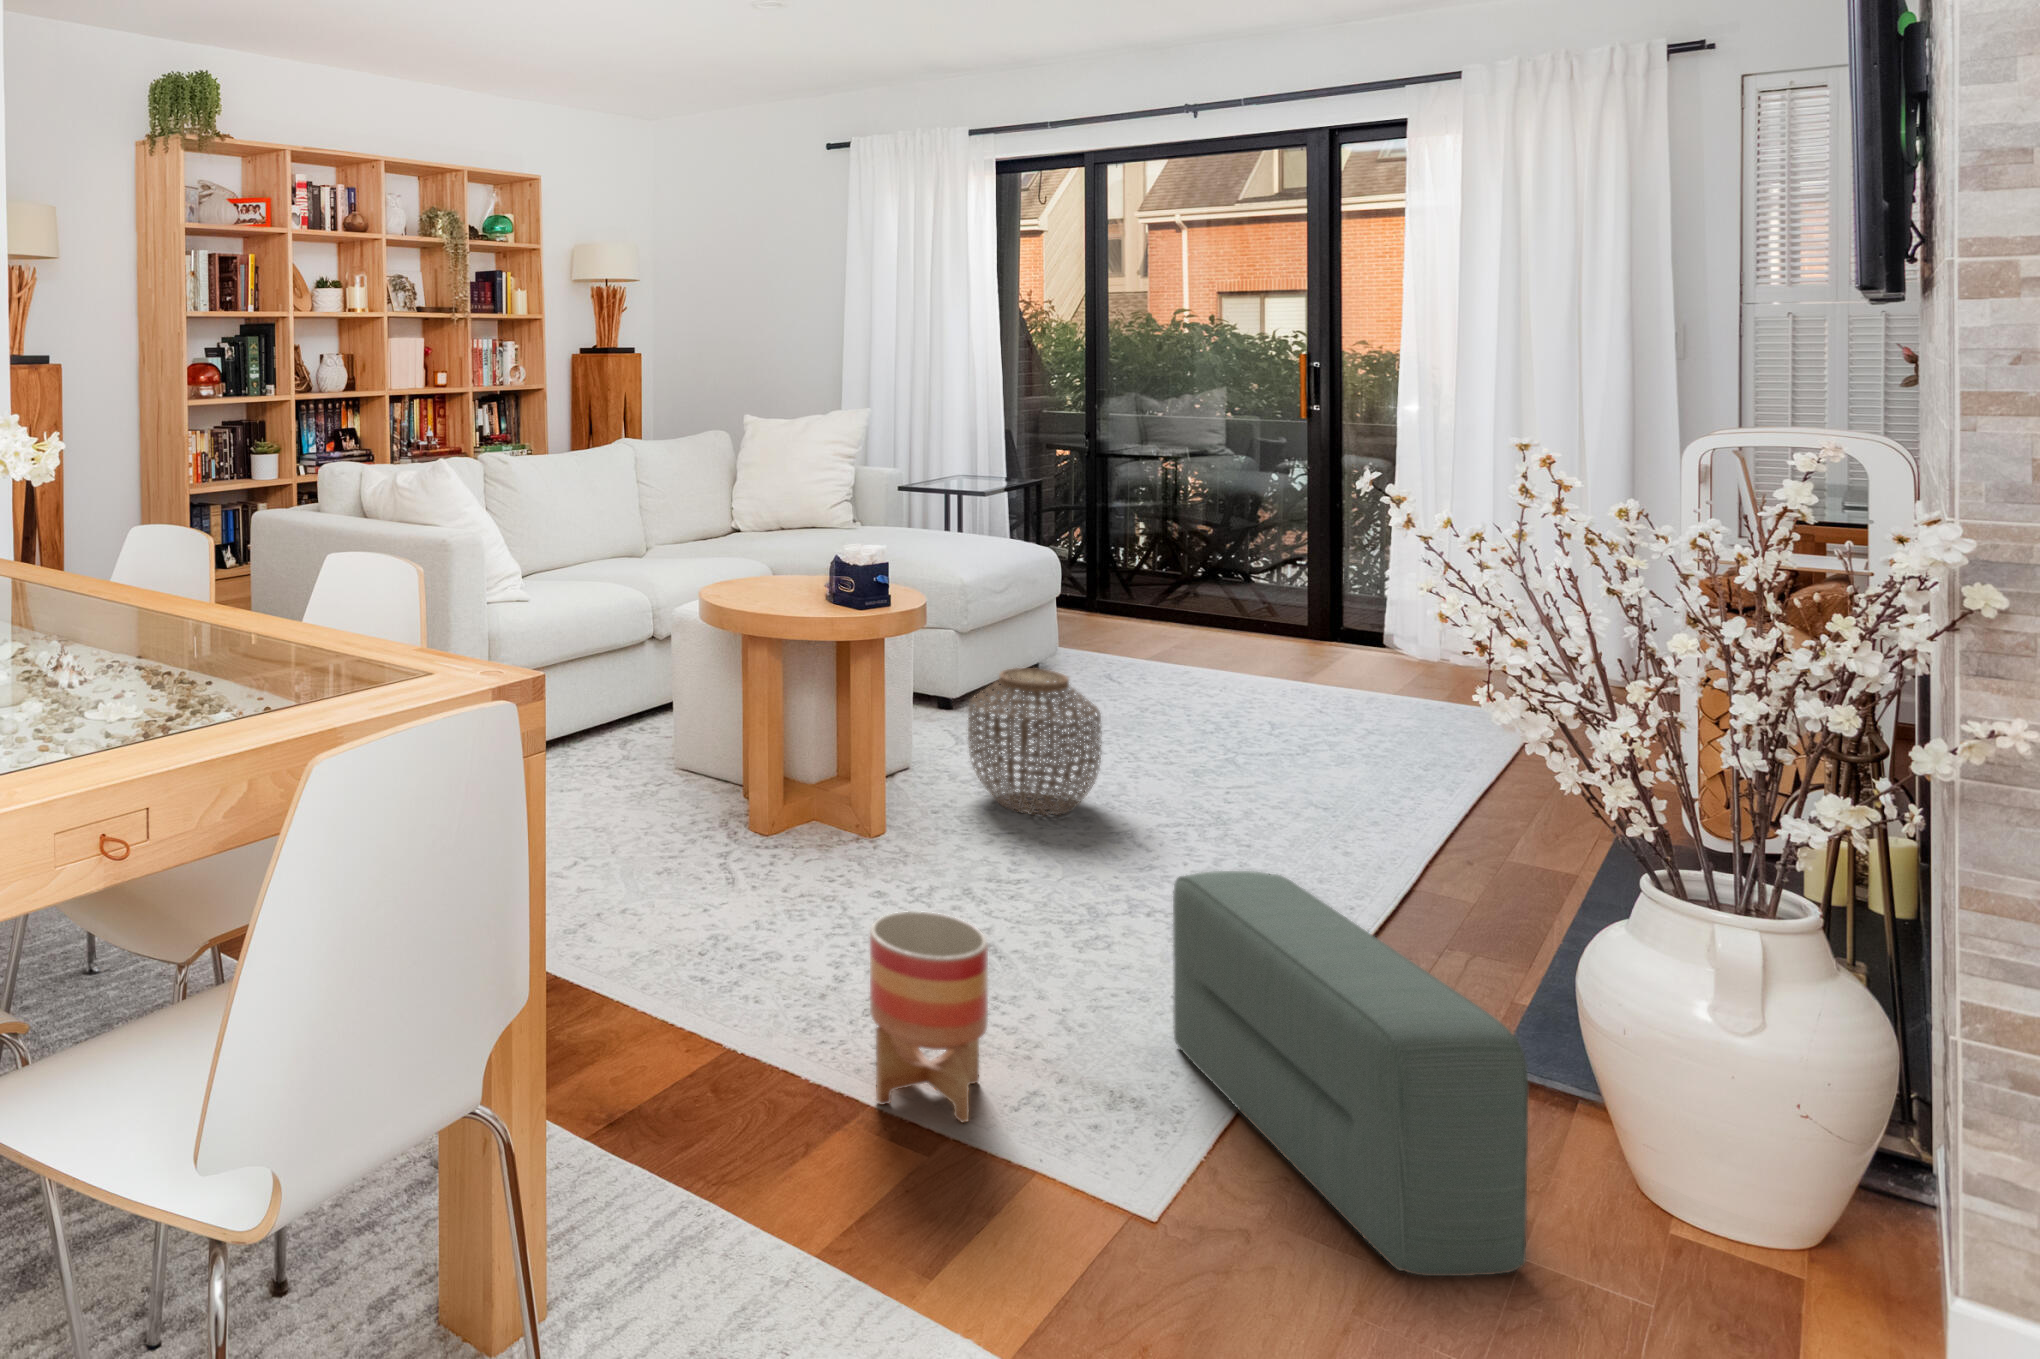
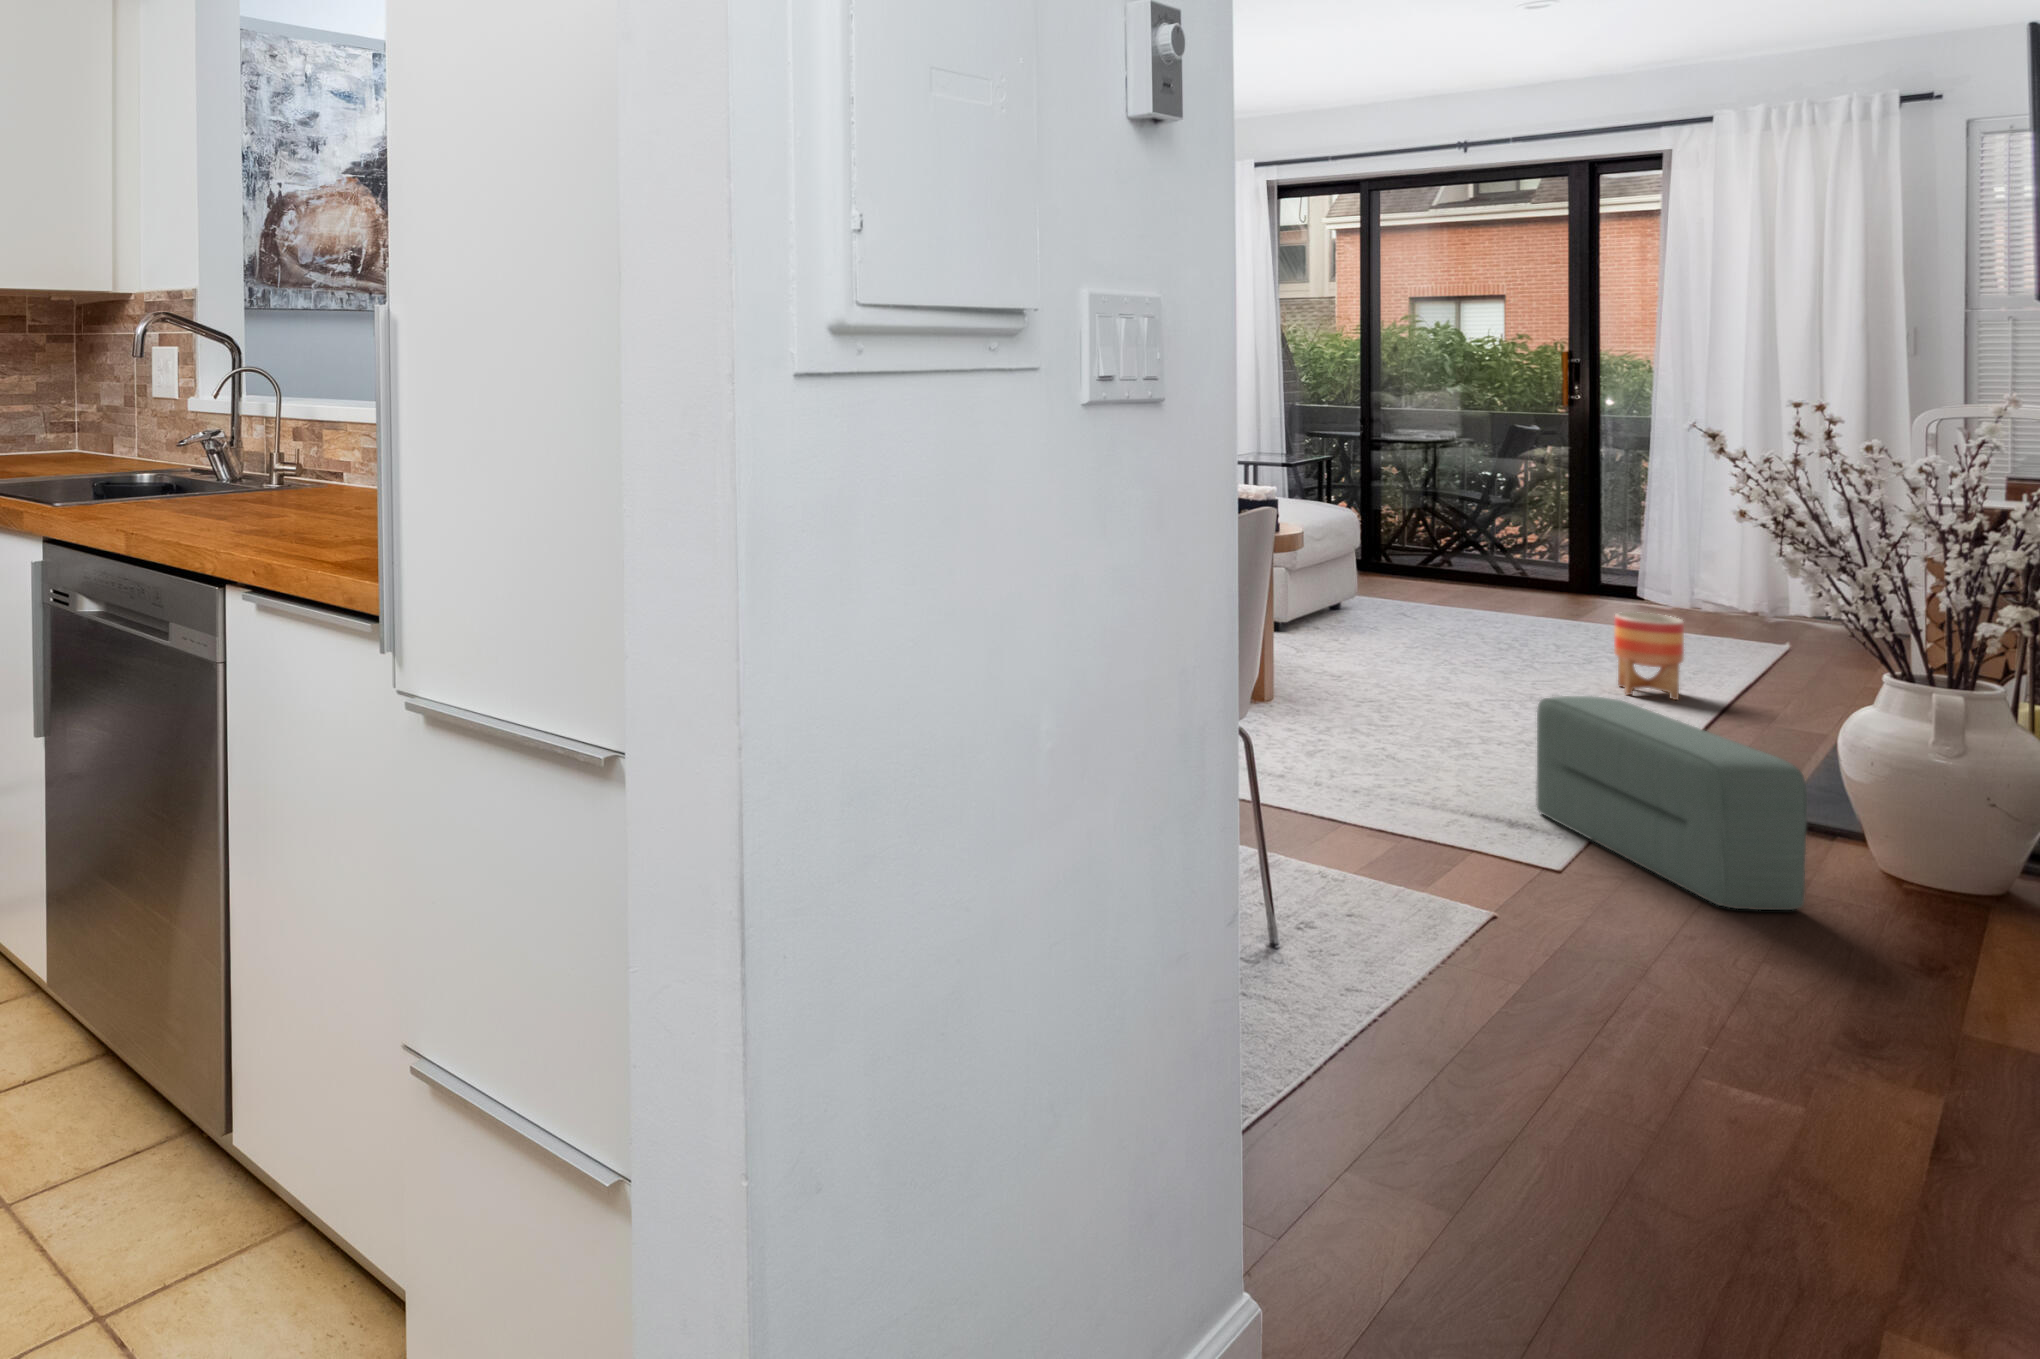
woven basket: present [968,668,1102,815] -> none [1322,588,1432,696]
planter: present [870,911,988,1122] -> present [1614,612,1684,700]

